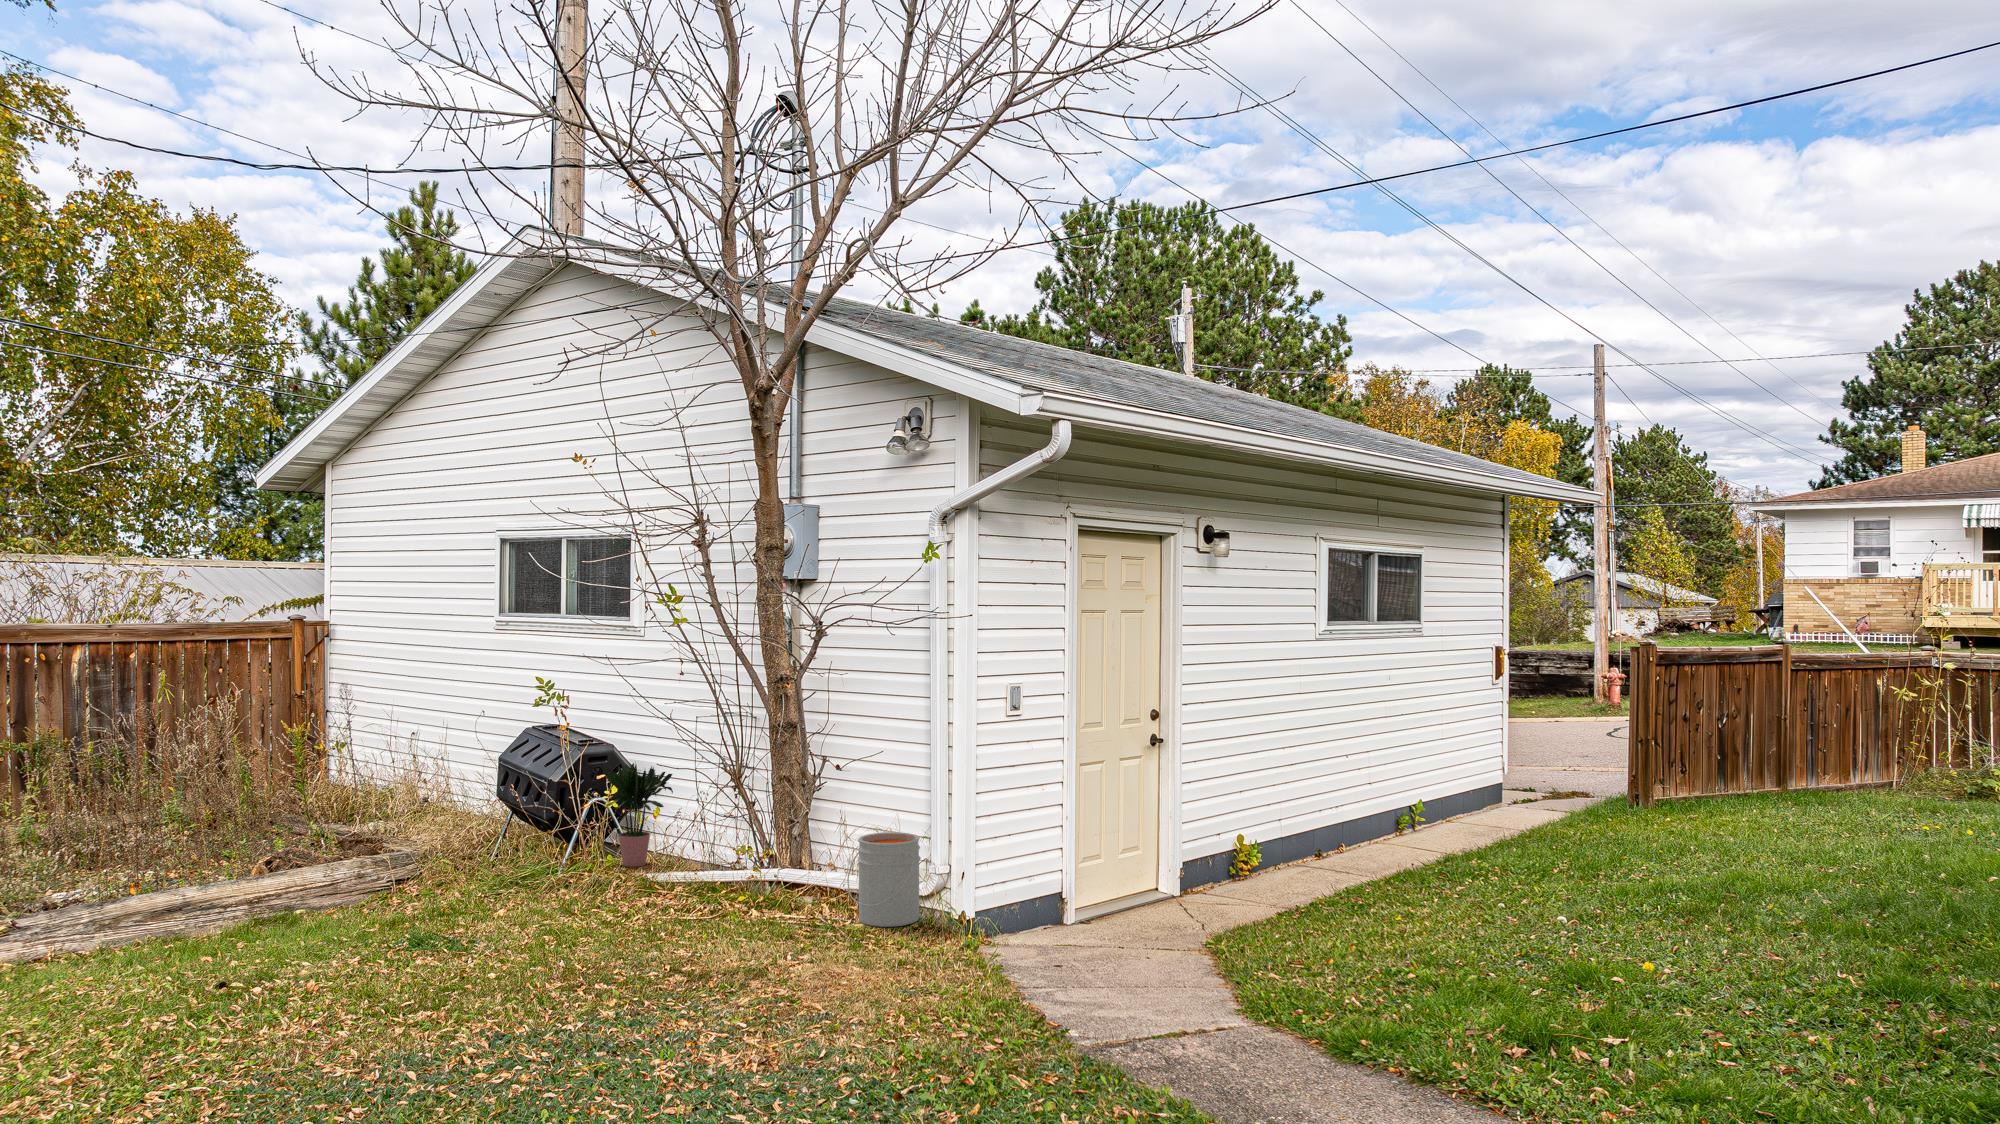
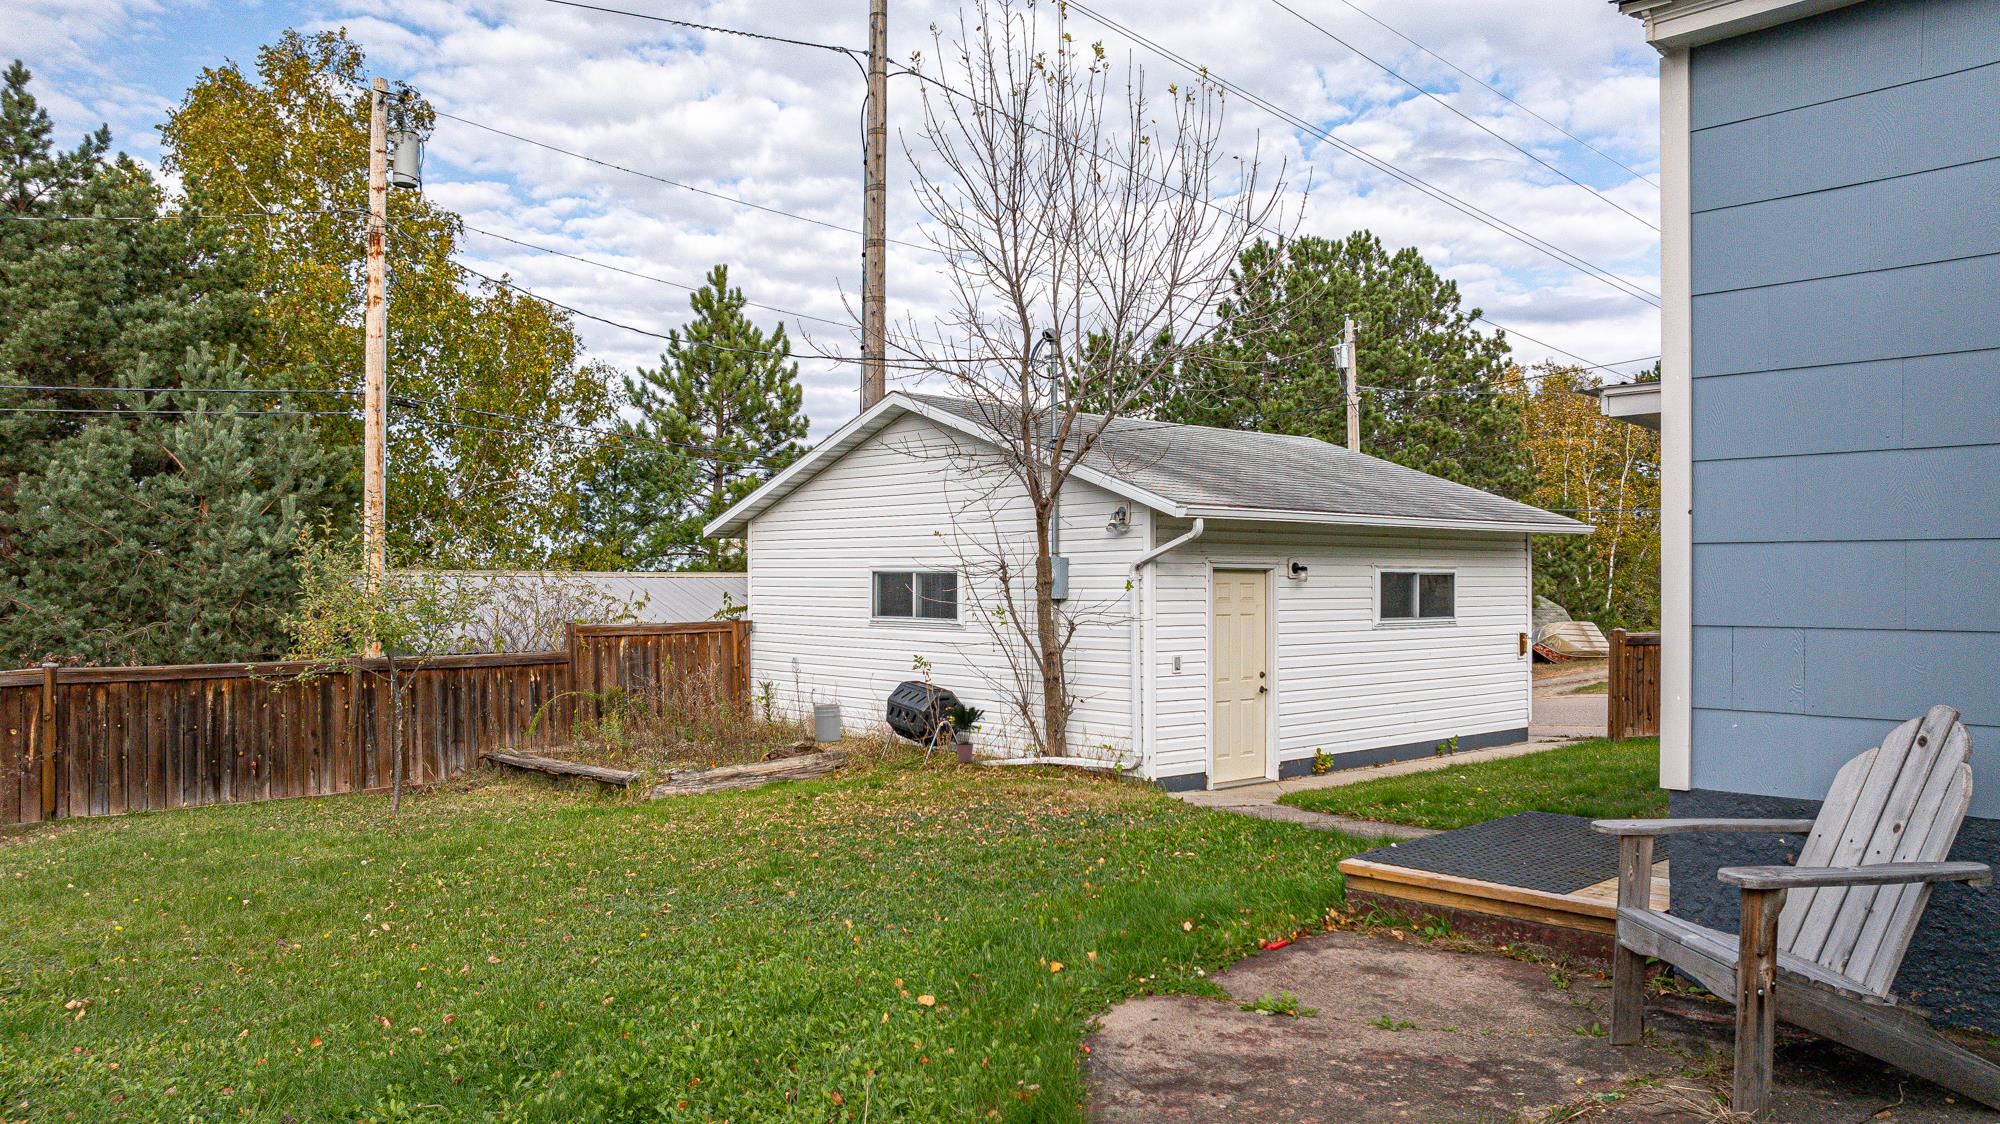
bucket: present [847,832,921,927] -> present [809,704,841,742]

